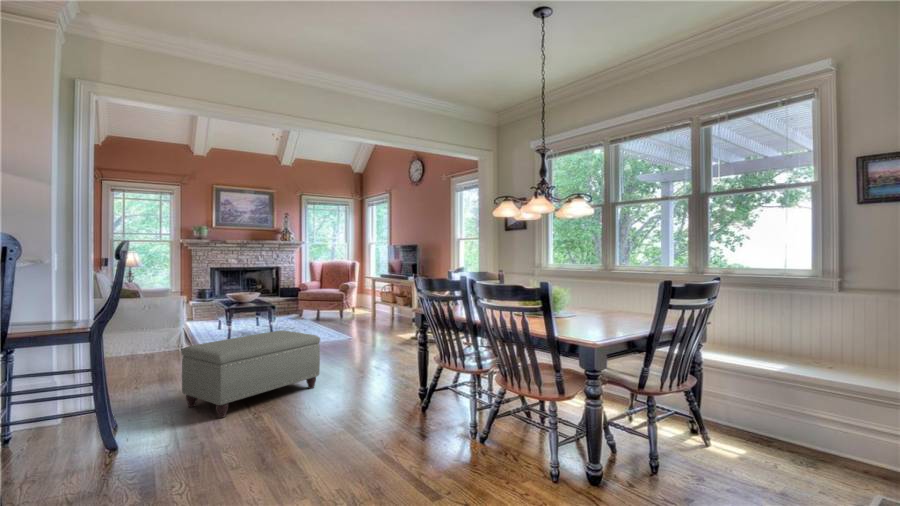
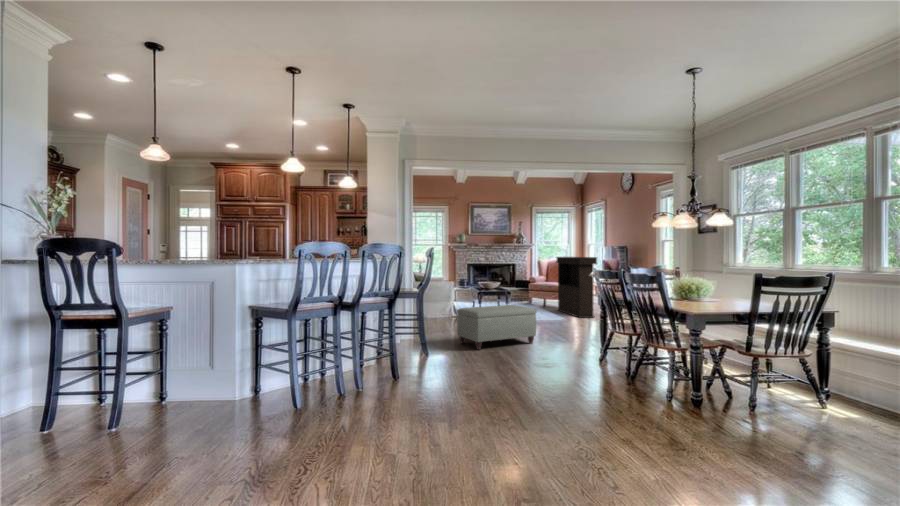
console table: none [334,257,387,333] -> present [556,257,597,318]

